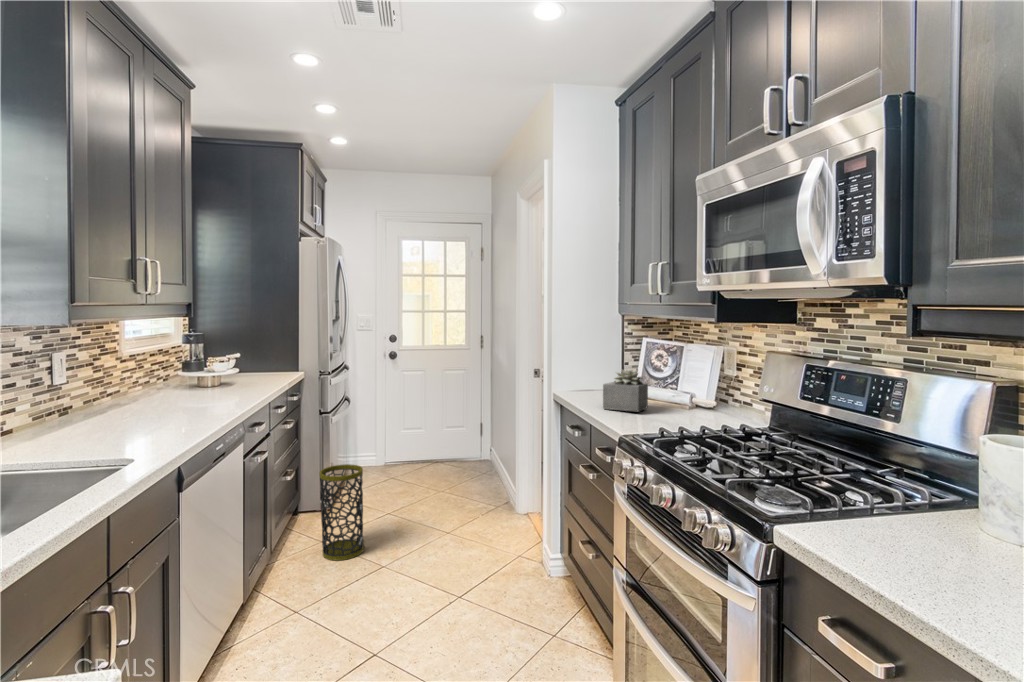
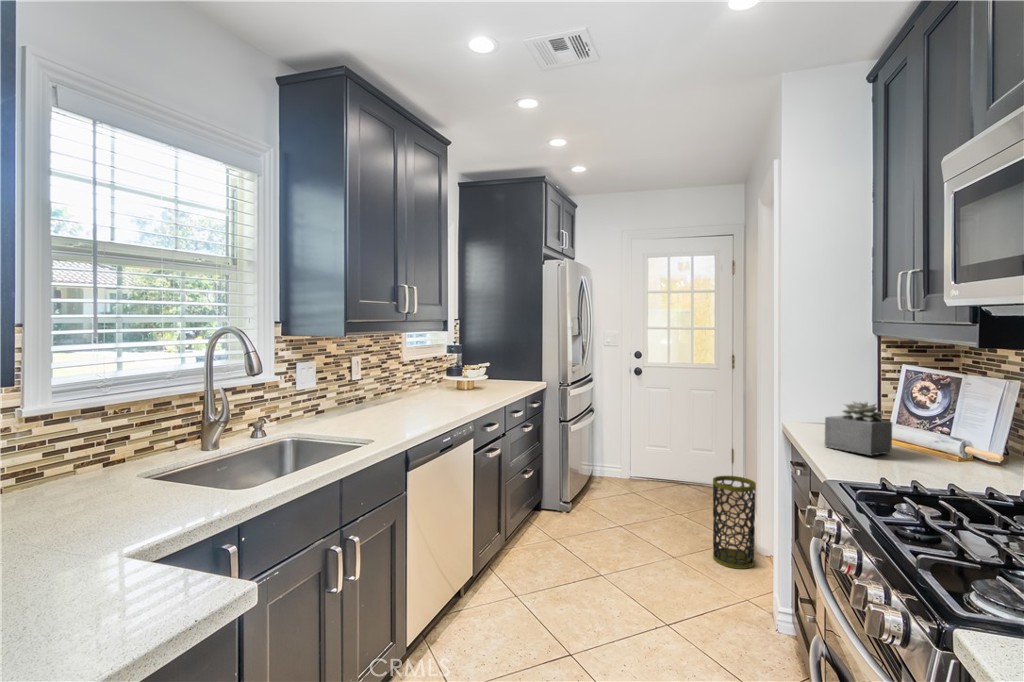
trash can: present [319,464,364,561] -> present [713,476,756,569]

